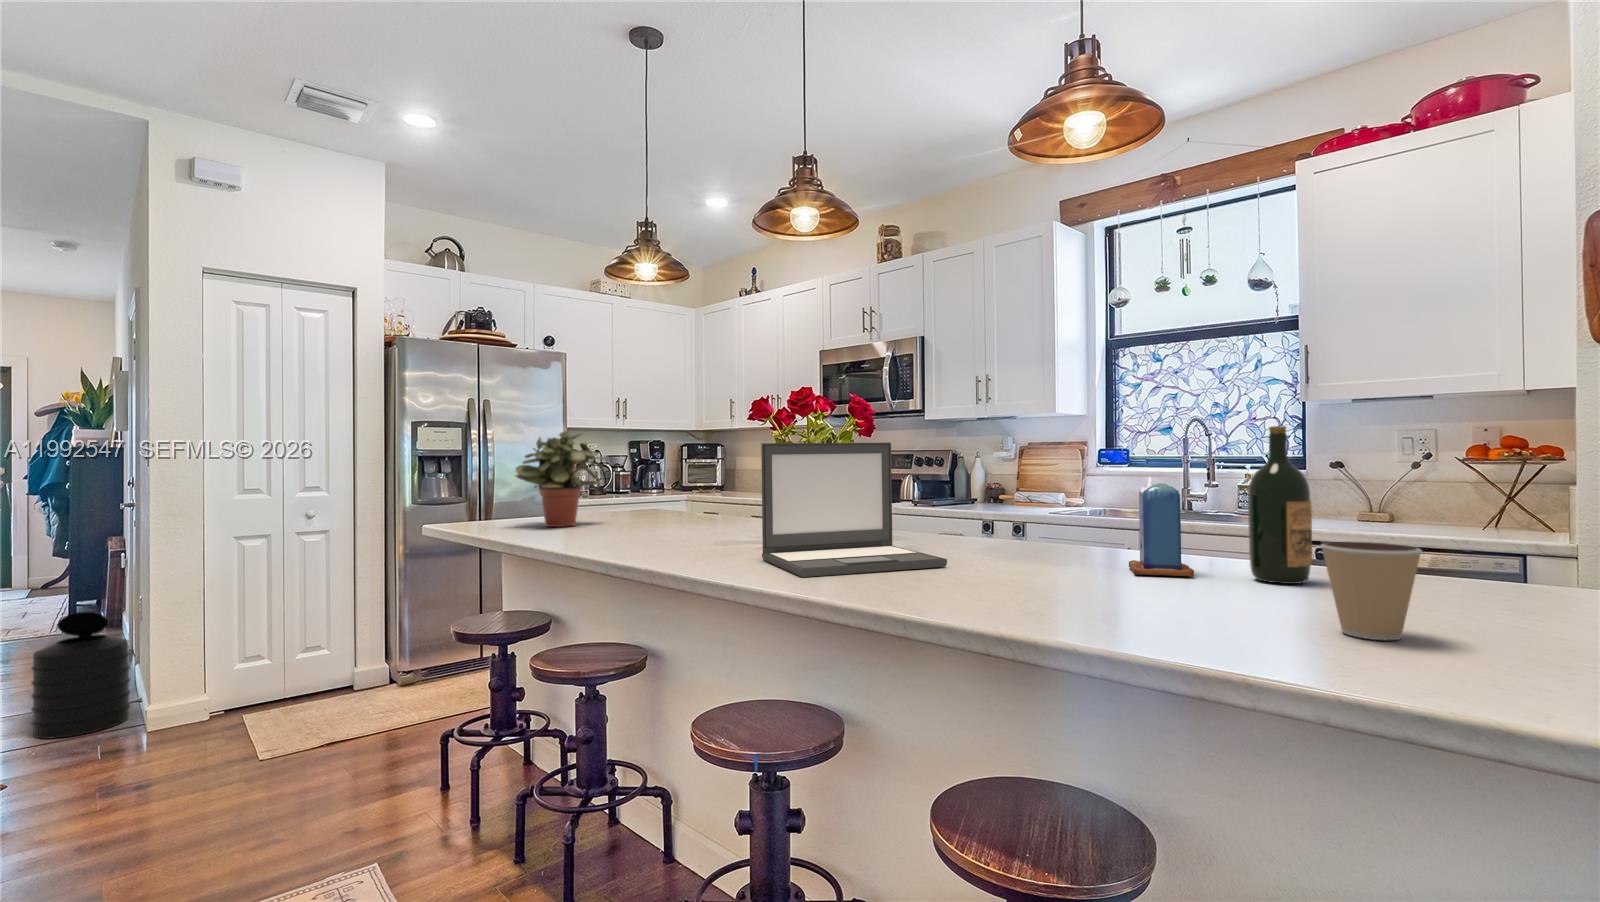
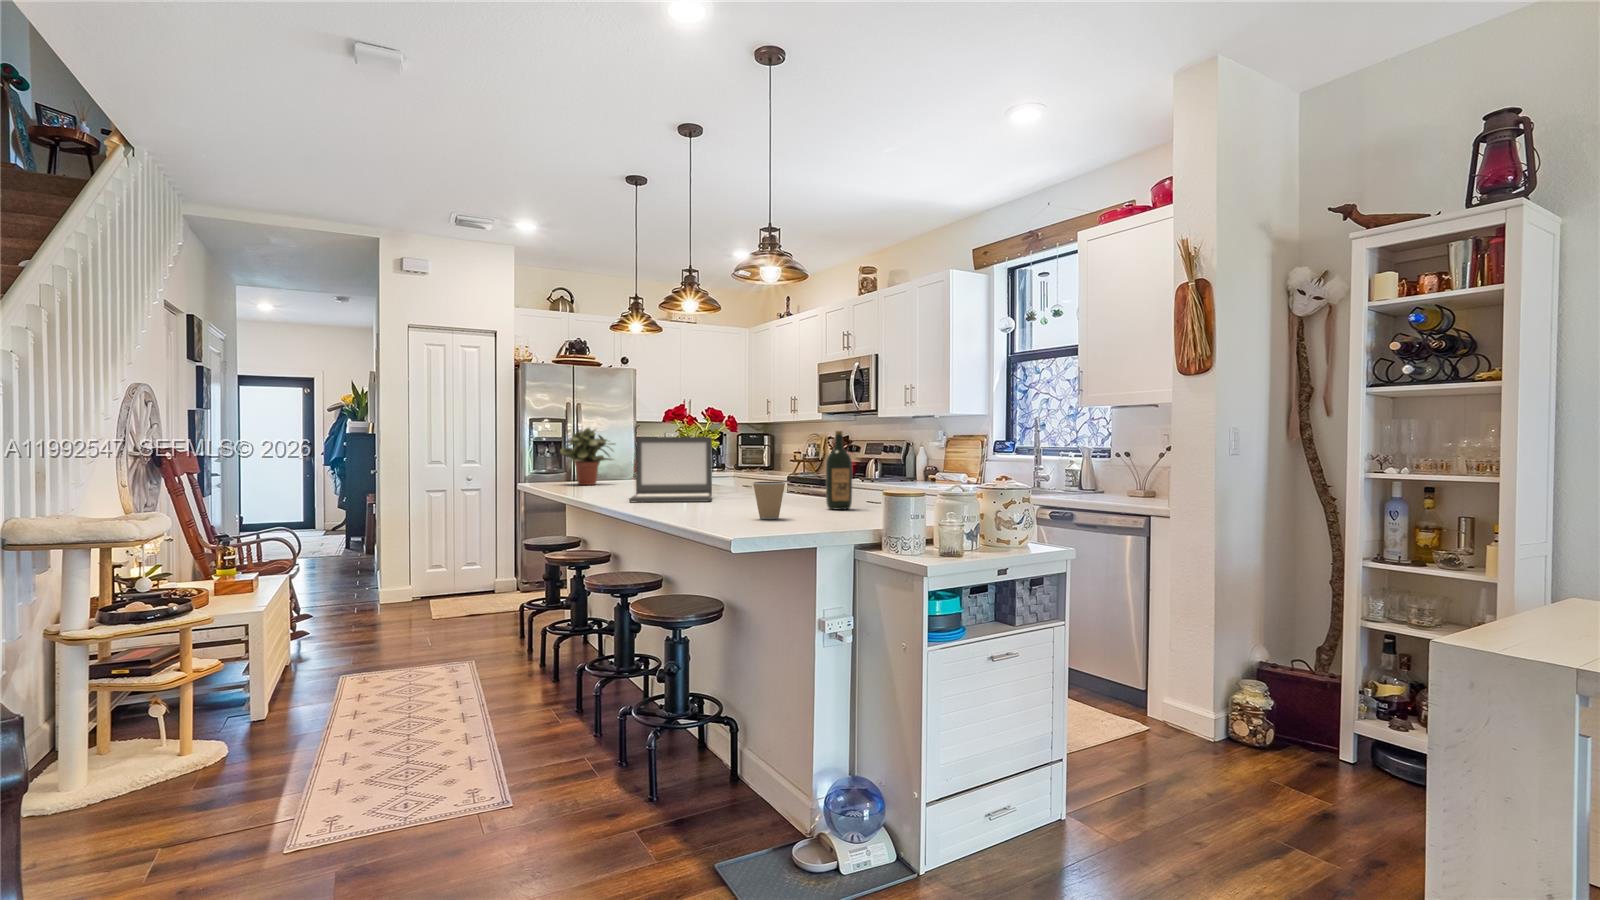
candle: present [1129,477,1194,576] -> none [782,456,819,506]
trash can: present [31,612,130,739] -> none [325,531,374,601]

